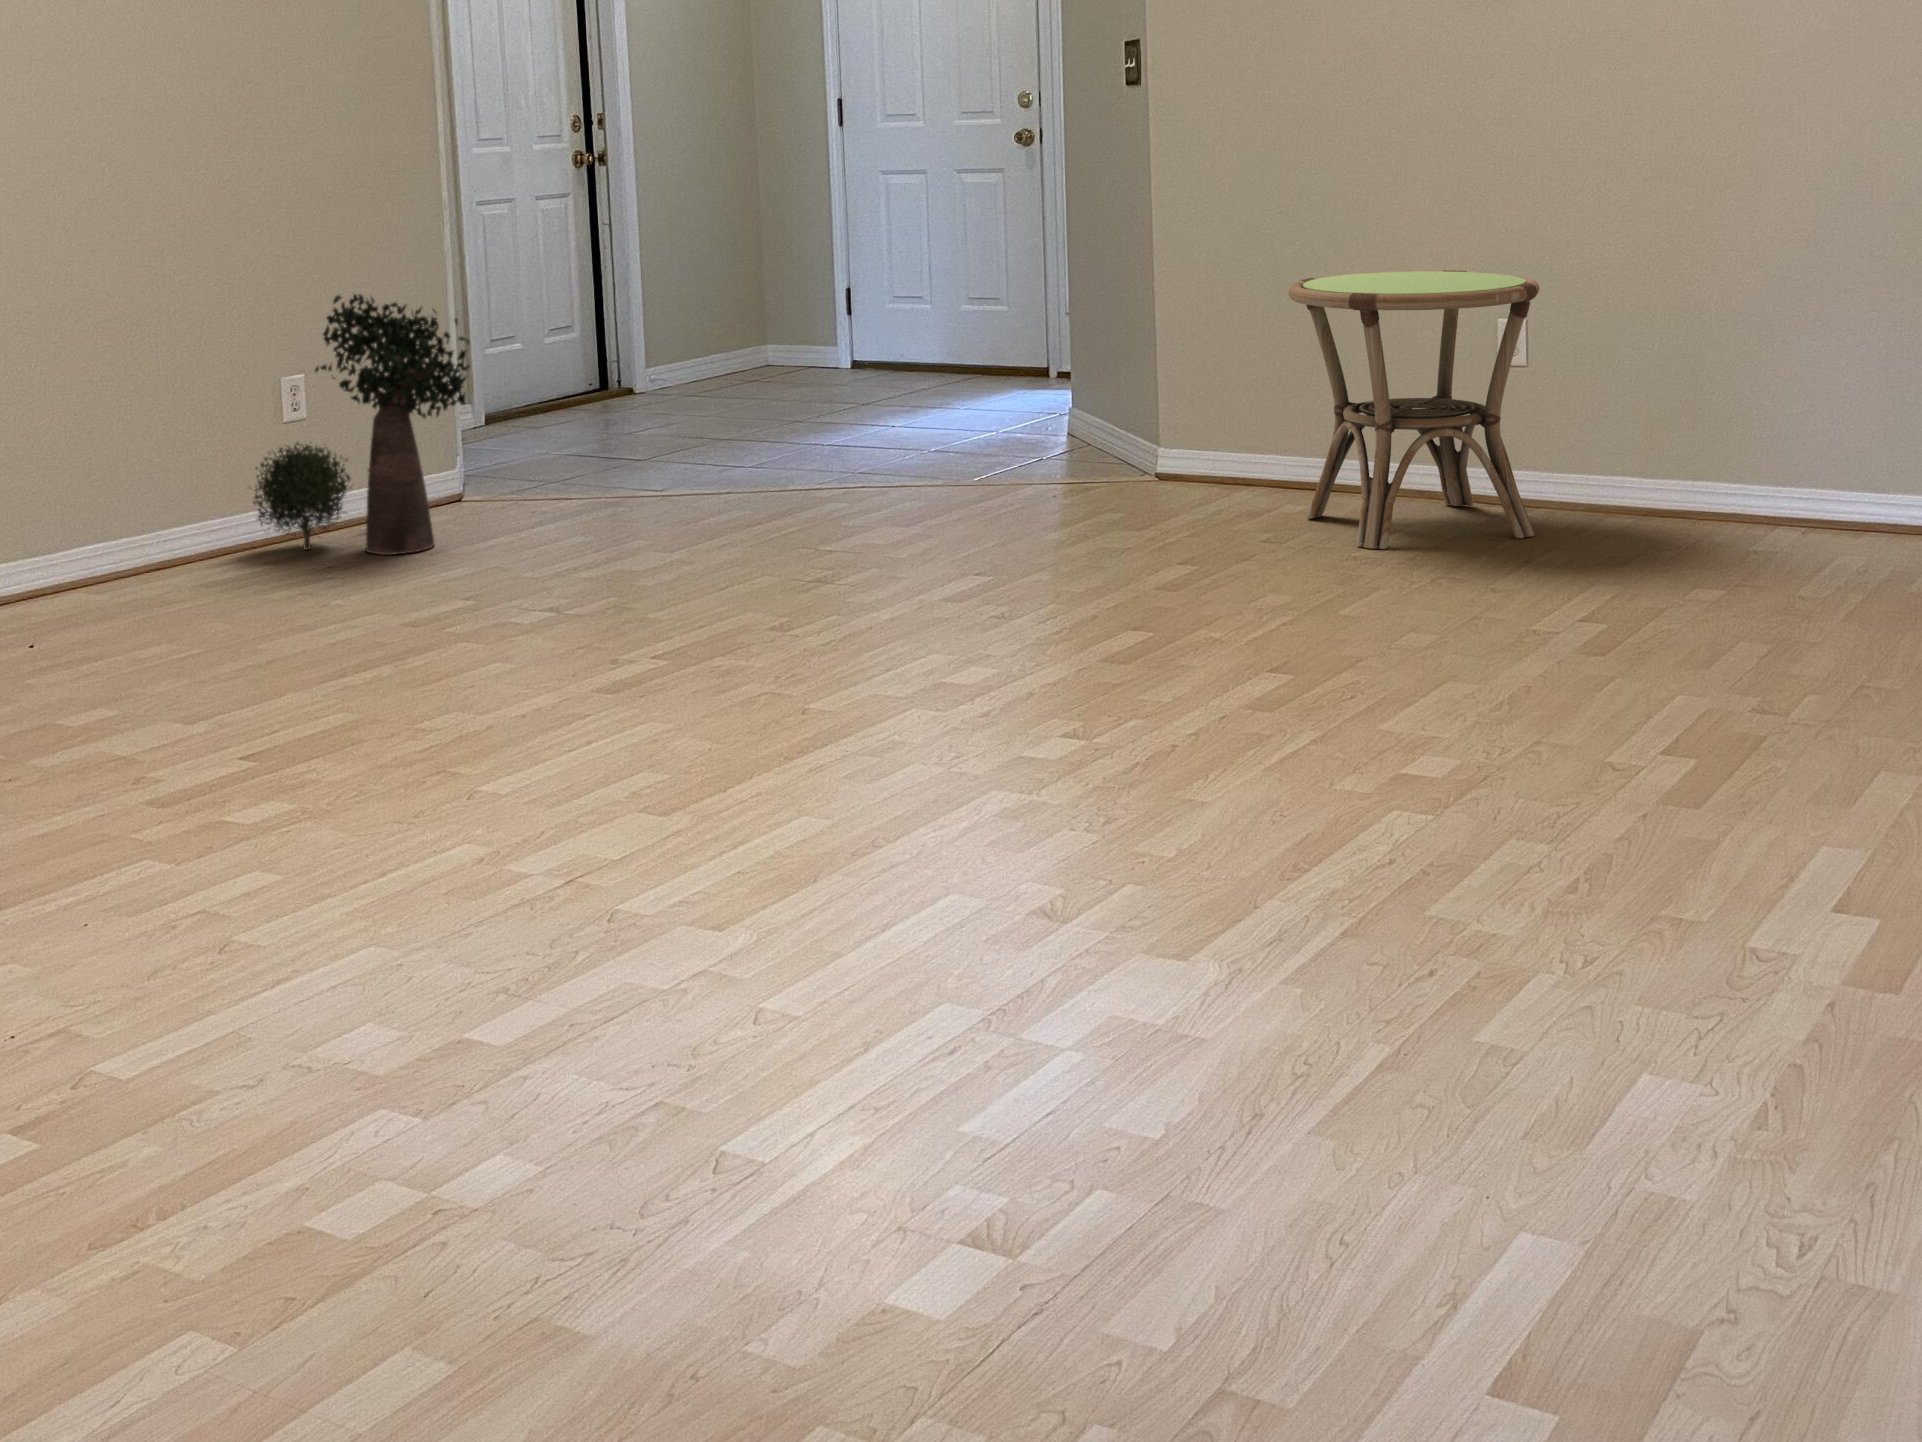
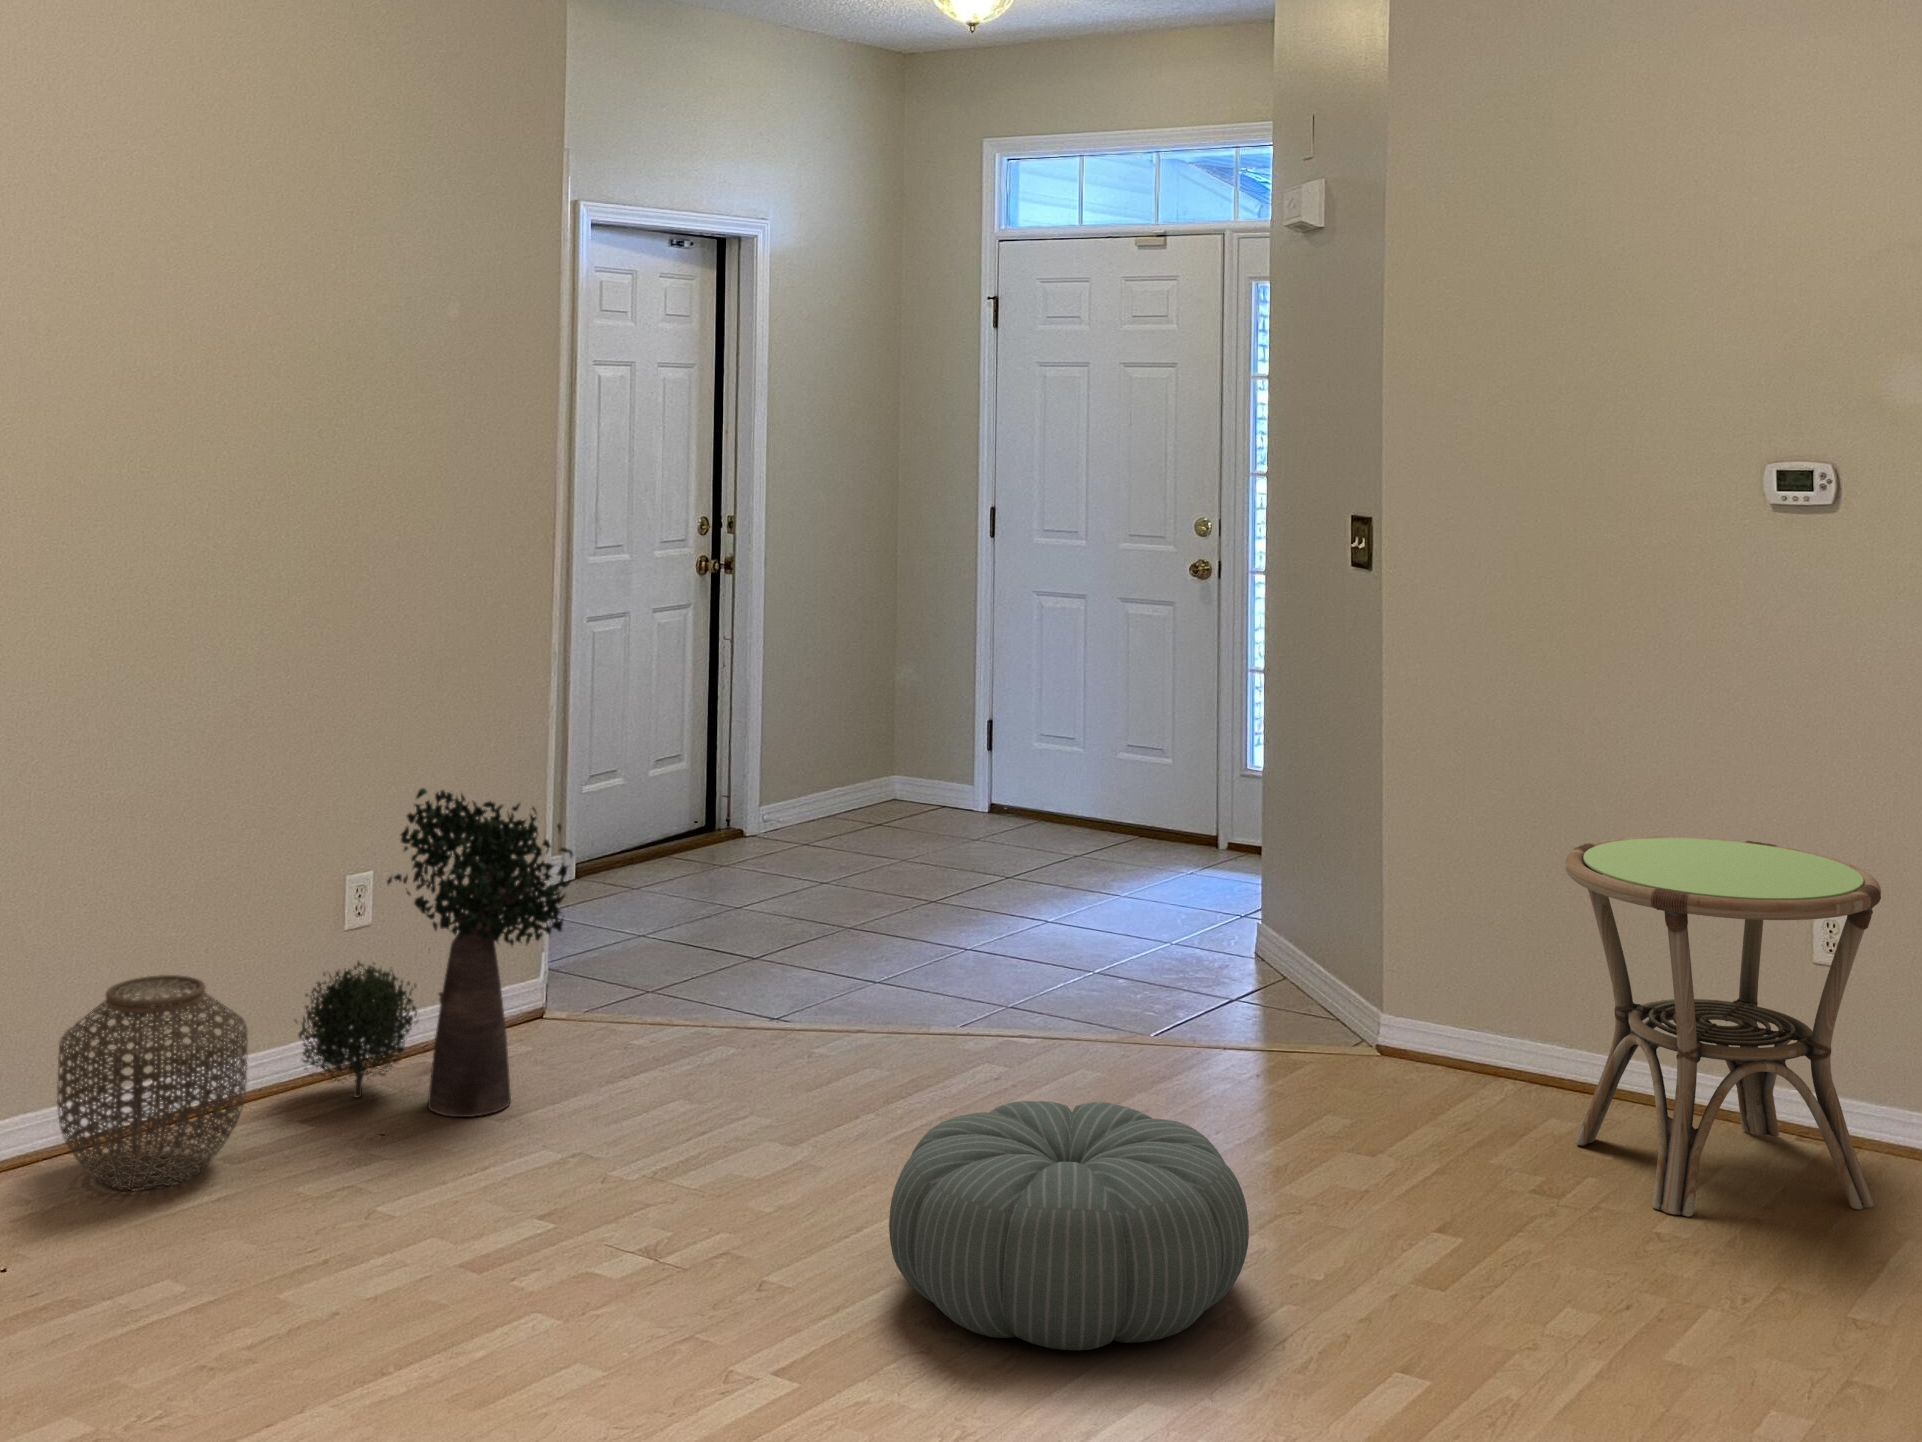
woven basket: none [57,442,213,605] -> present [57,975,247,1190]
pouf: none [736,478,1019,635] -> present [889,1101,1249,1350]

